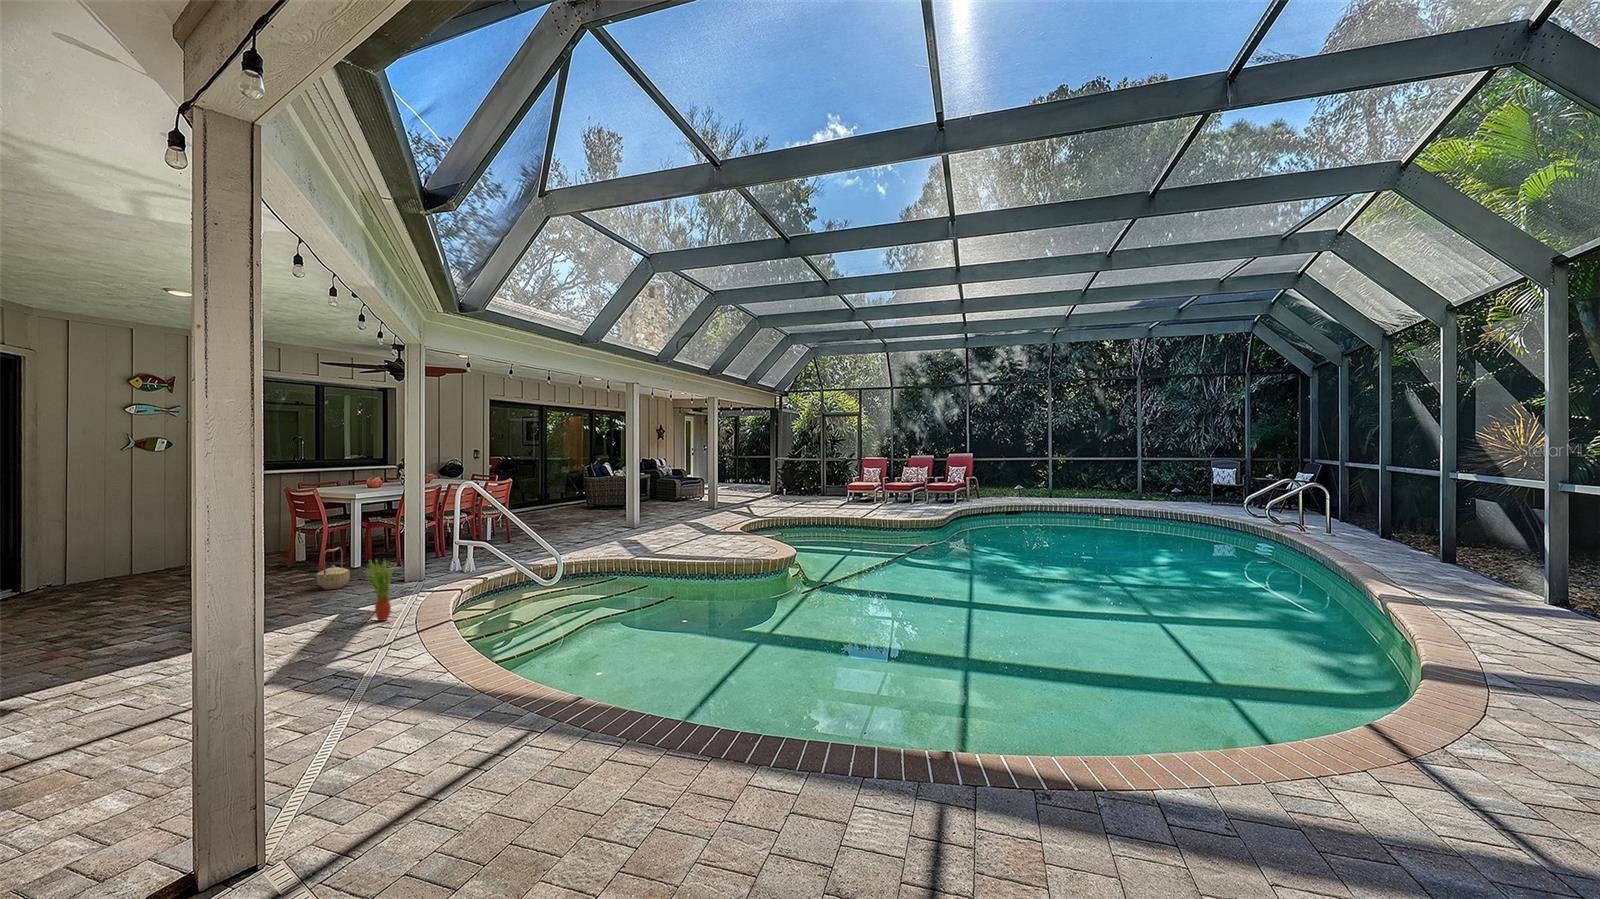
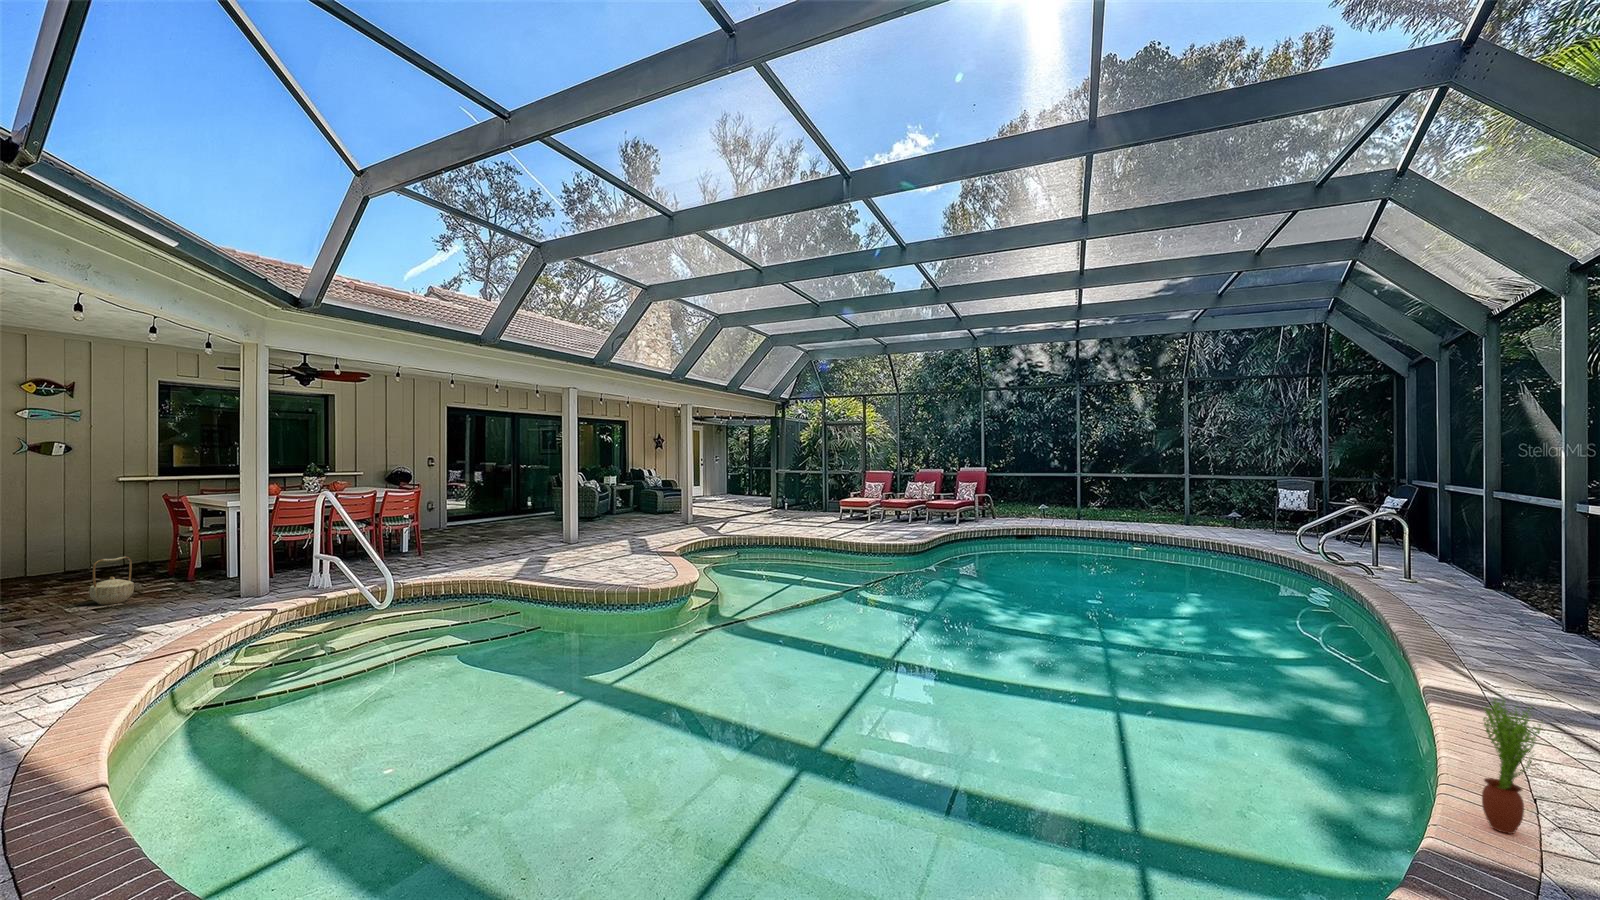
potted plant: present [368,560,396,621] -> present [1482,698,1543,834]

